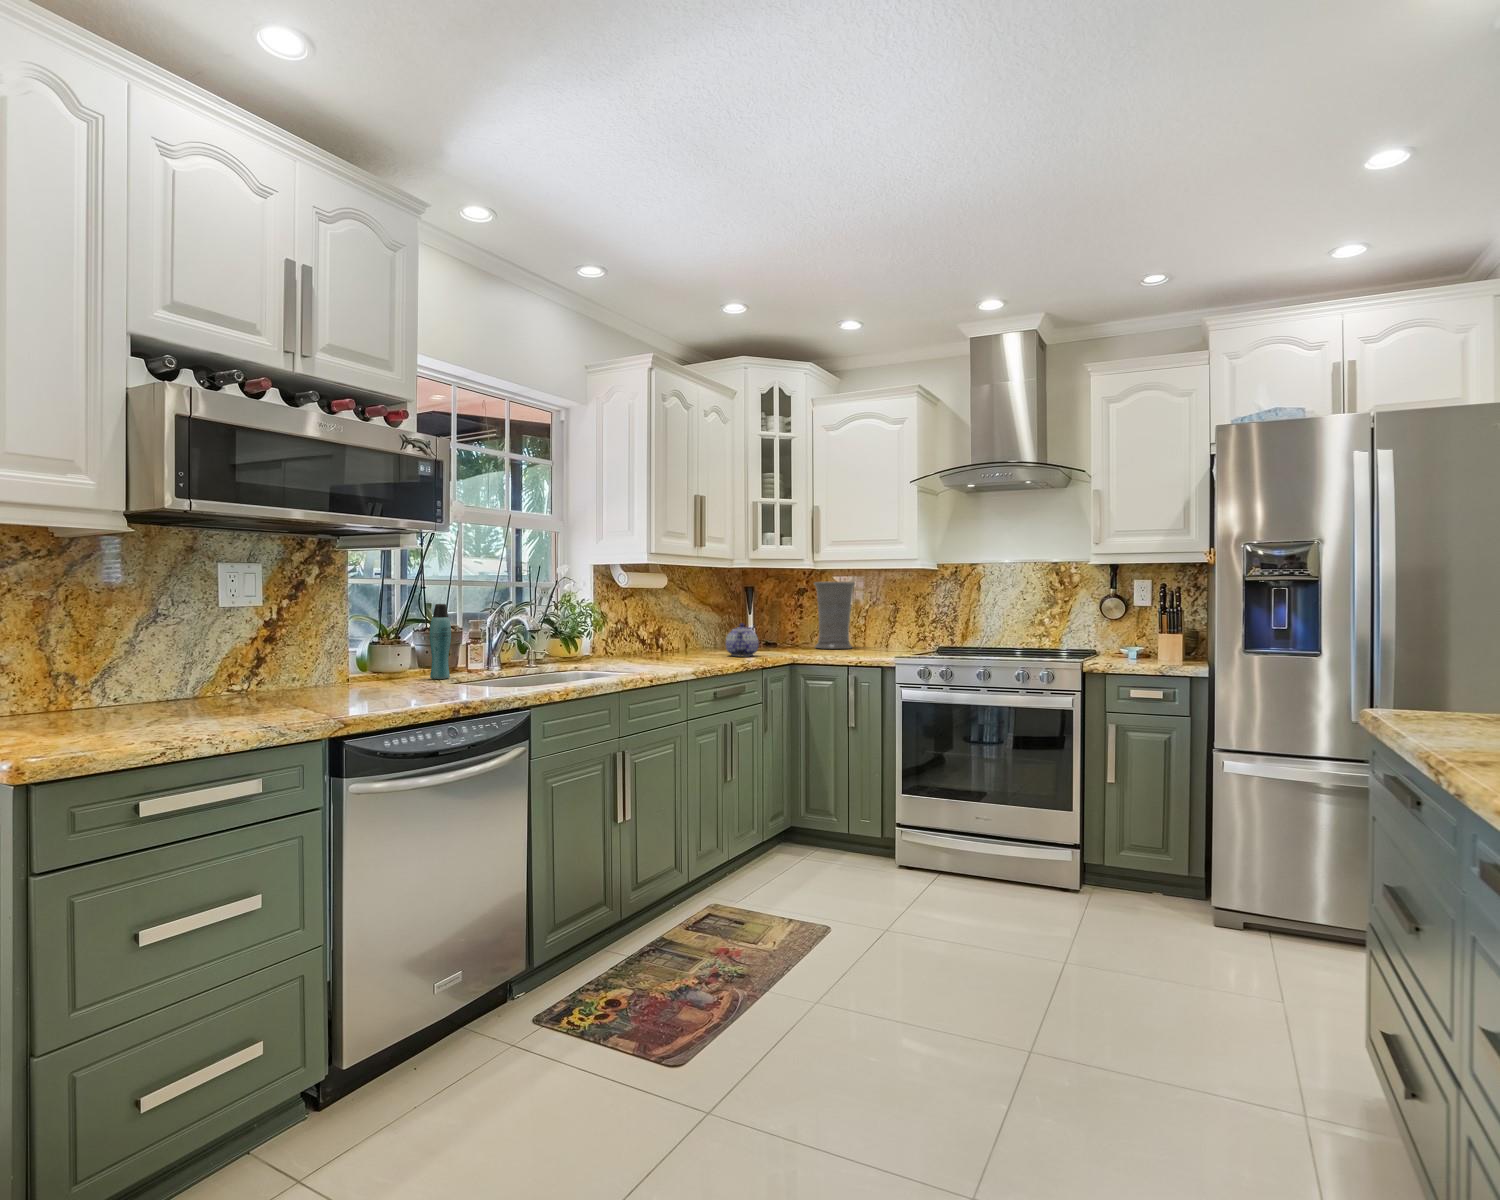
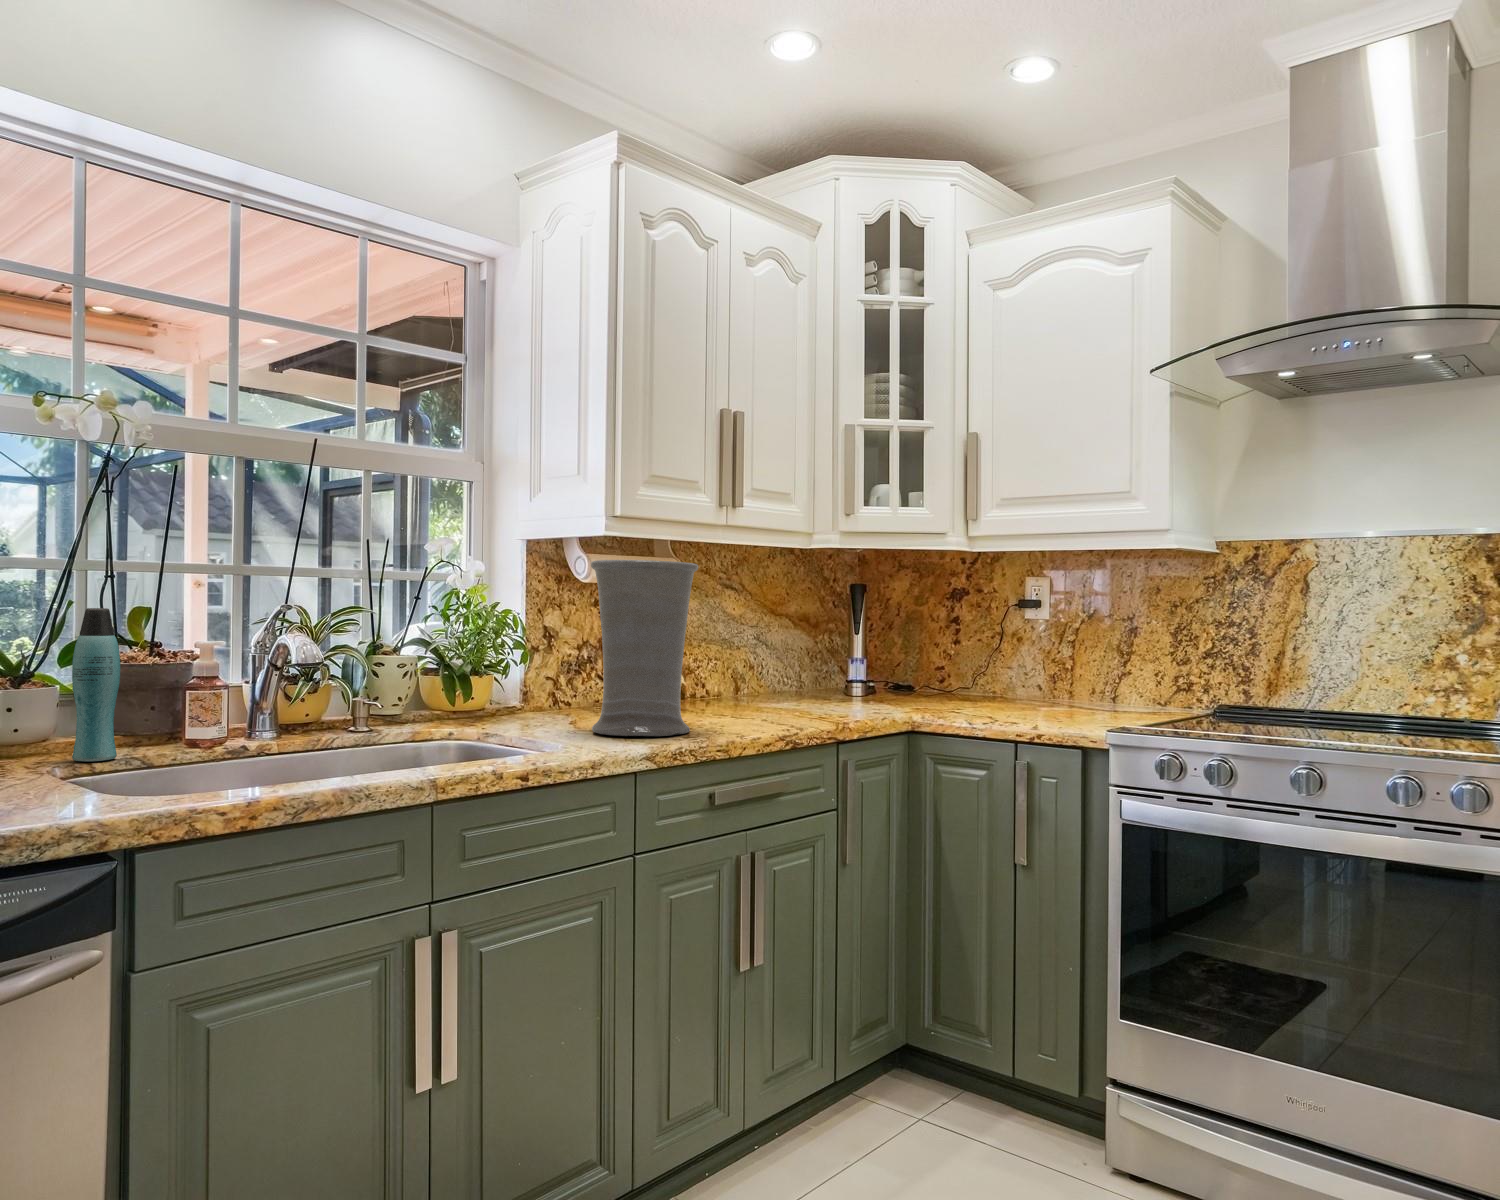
vase: present [814,582,855,649] -> present [591,560,698,736]
teapot: present [726,623,759,656] -> none [778,652,841,716]

